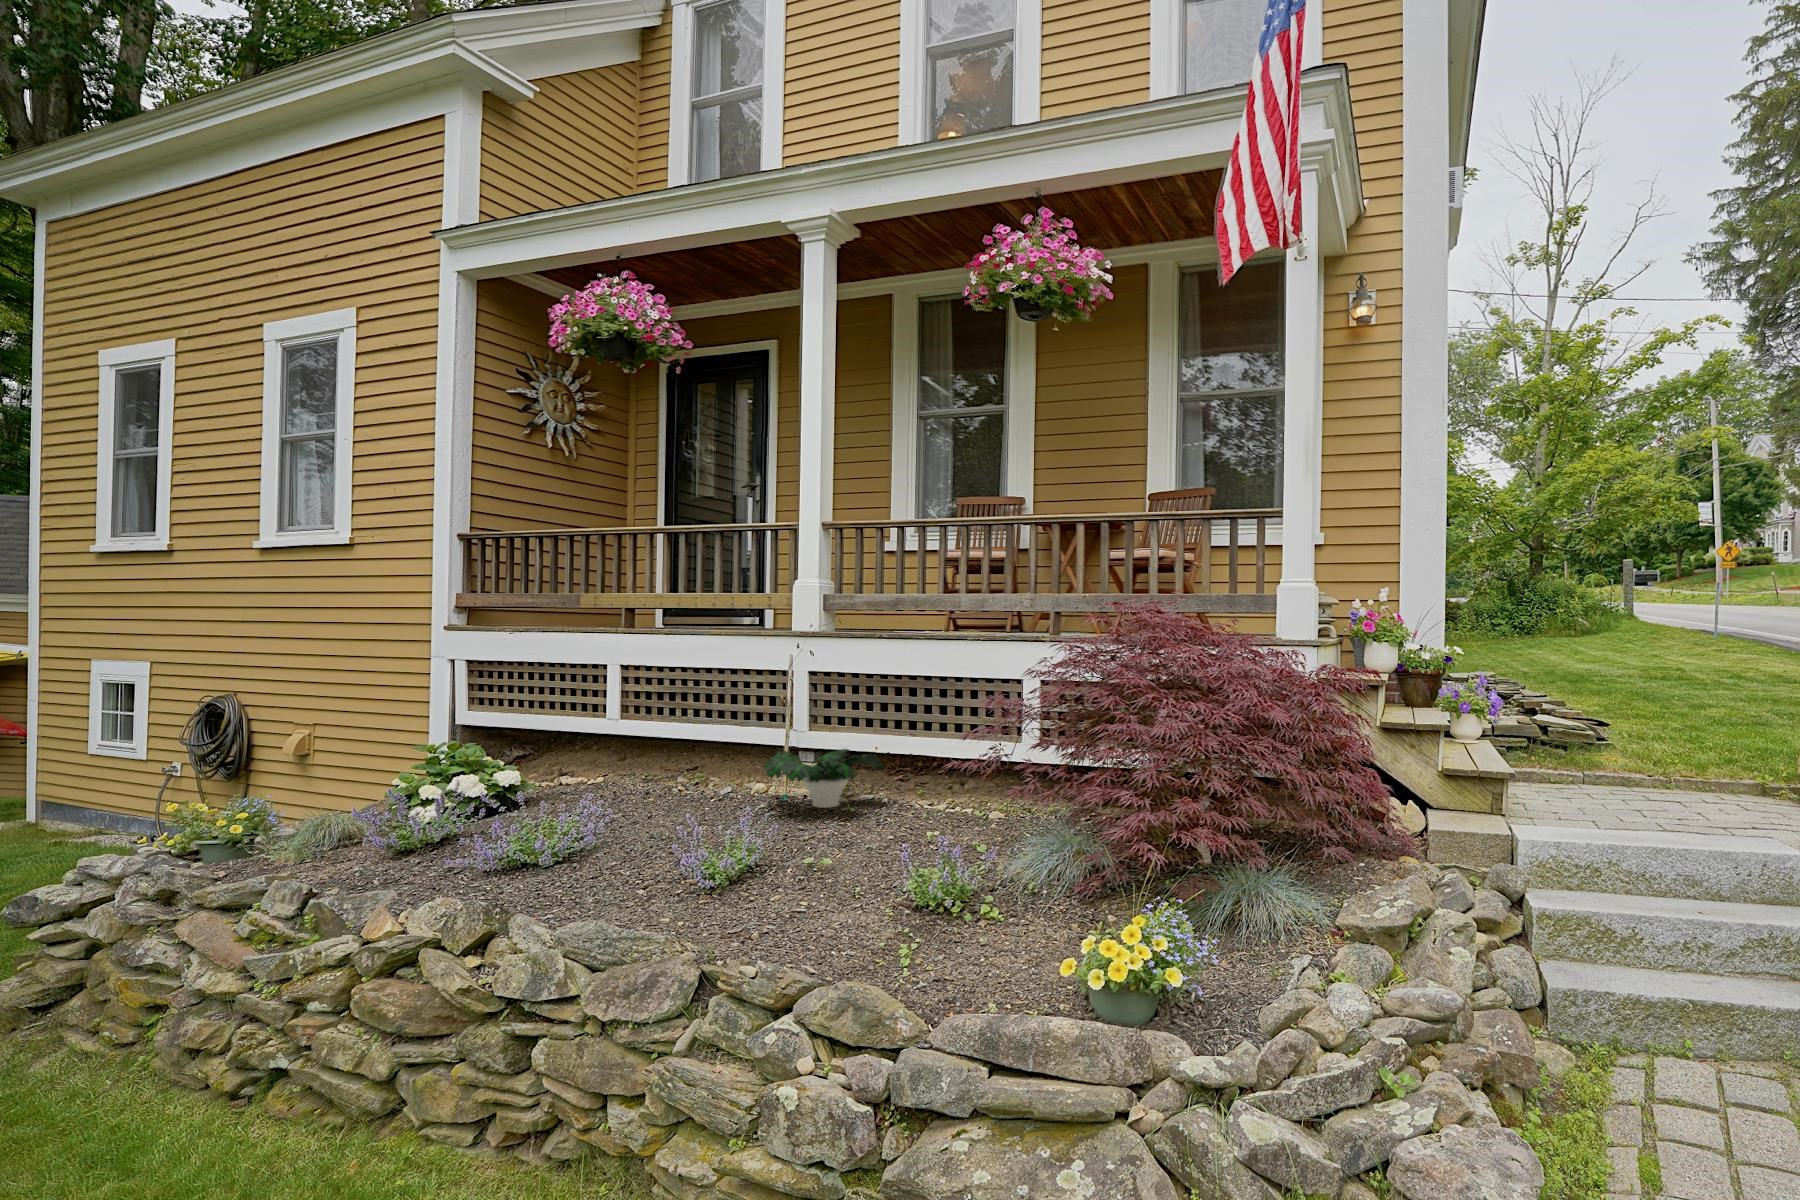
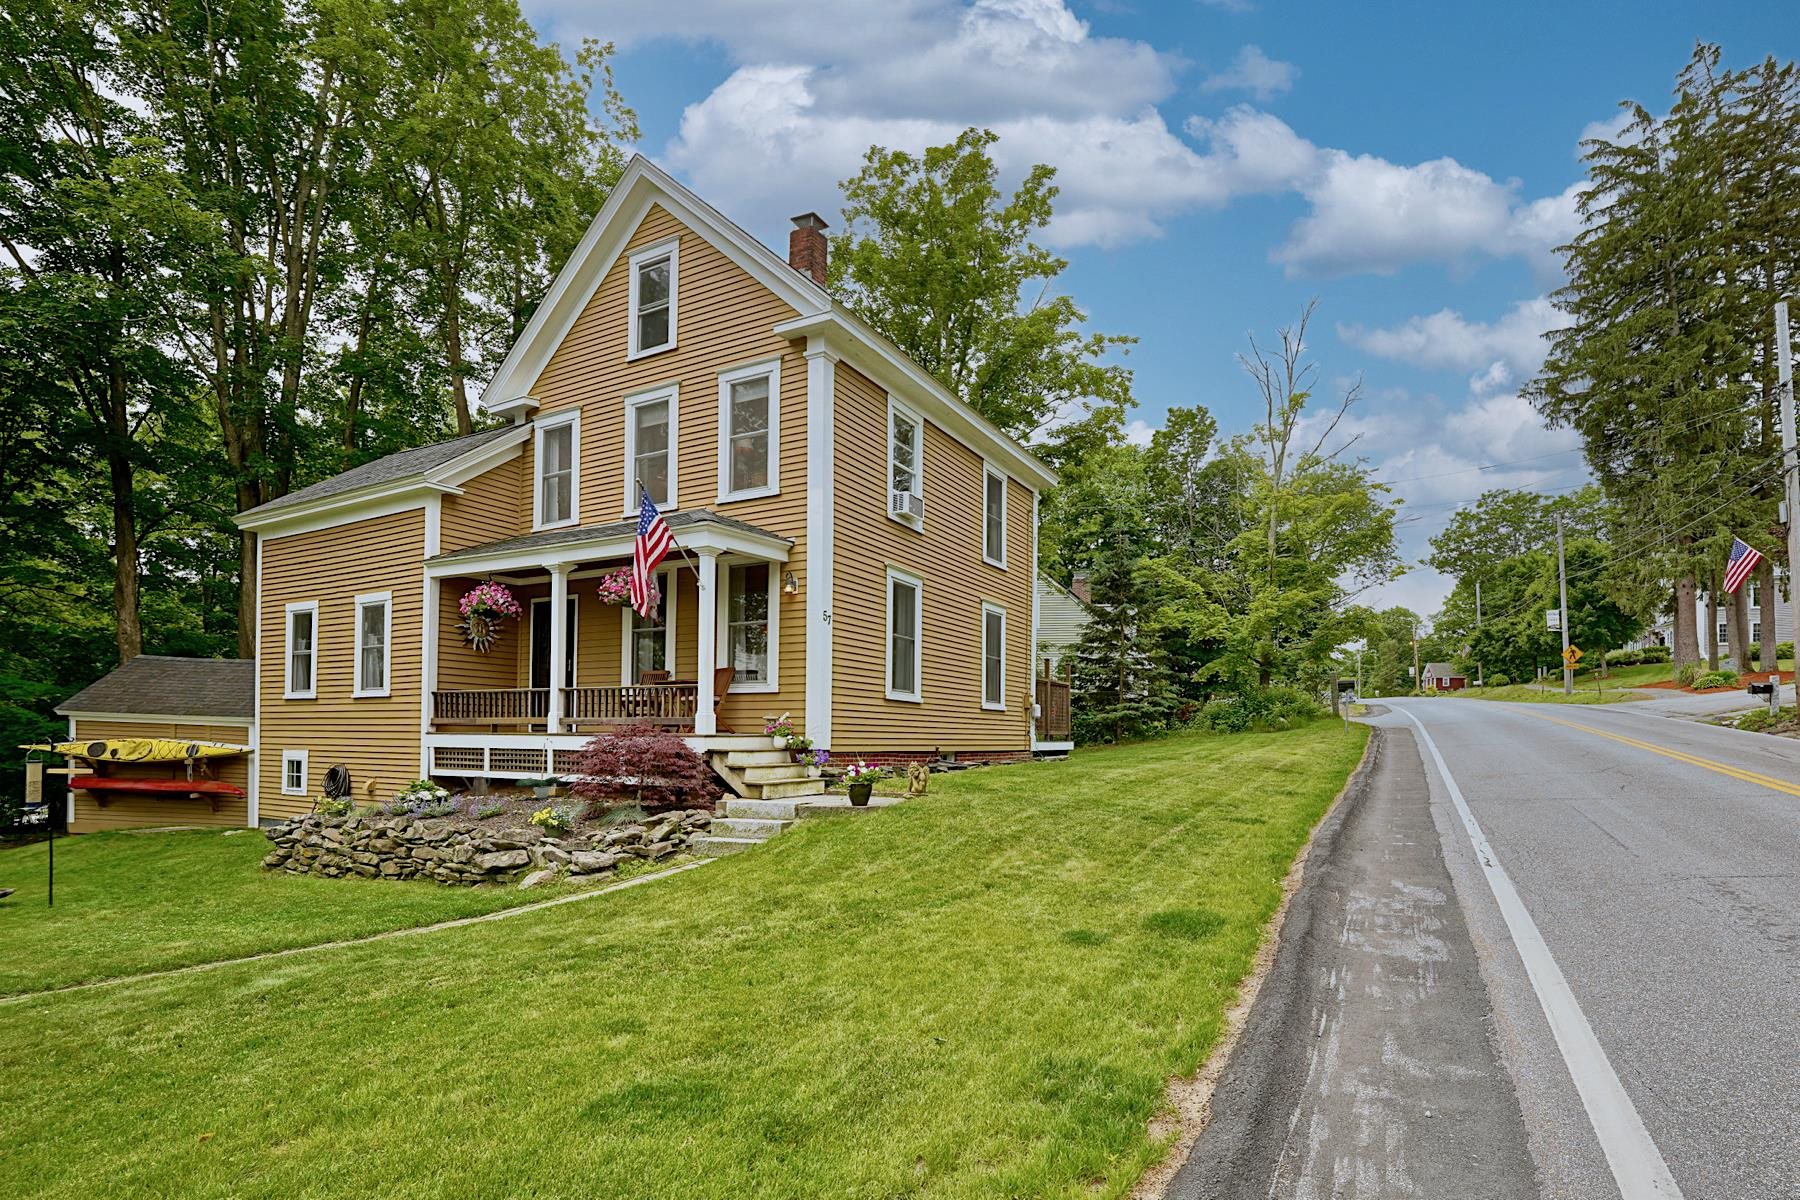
watering can: none [573,737,633,788] -> present [461,776,490,796]

